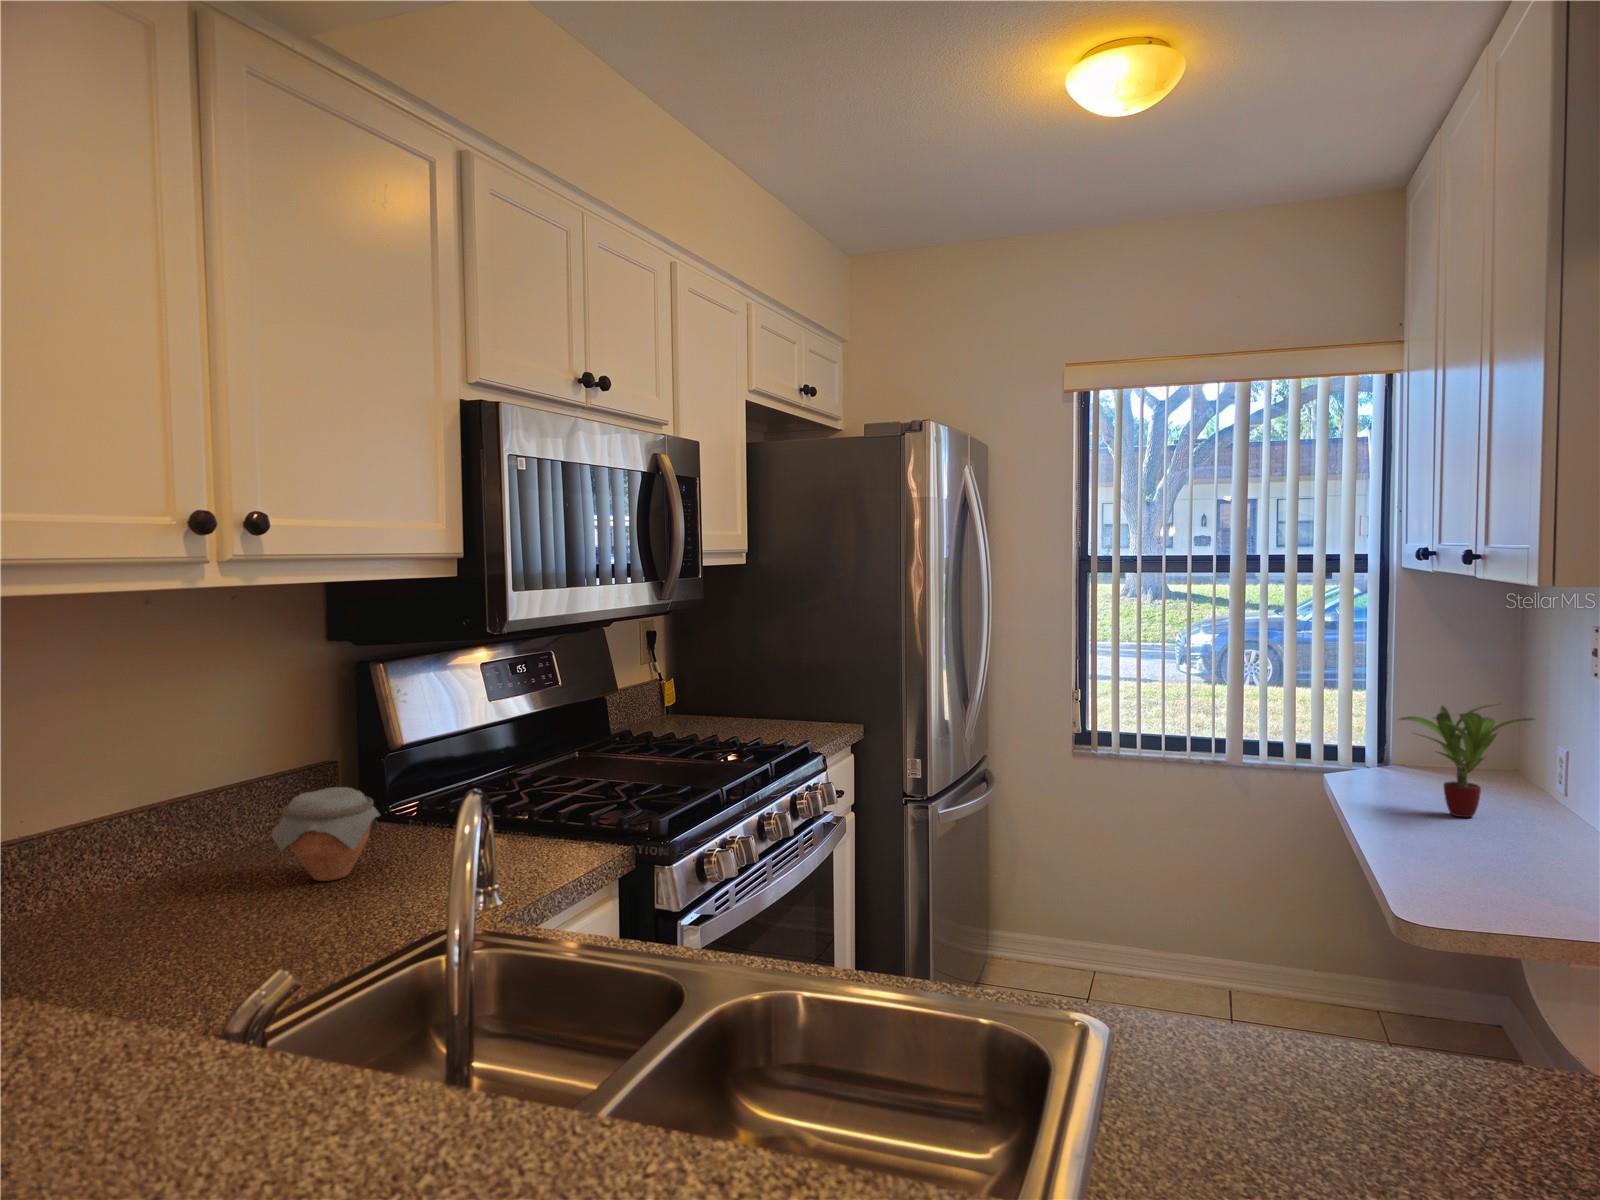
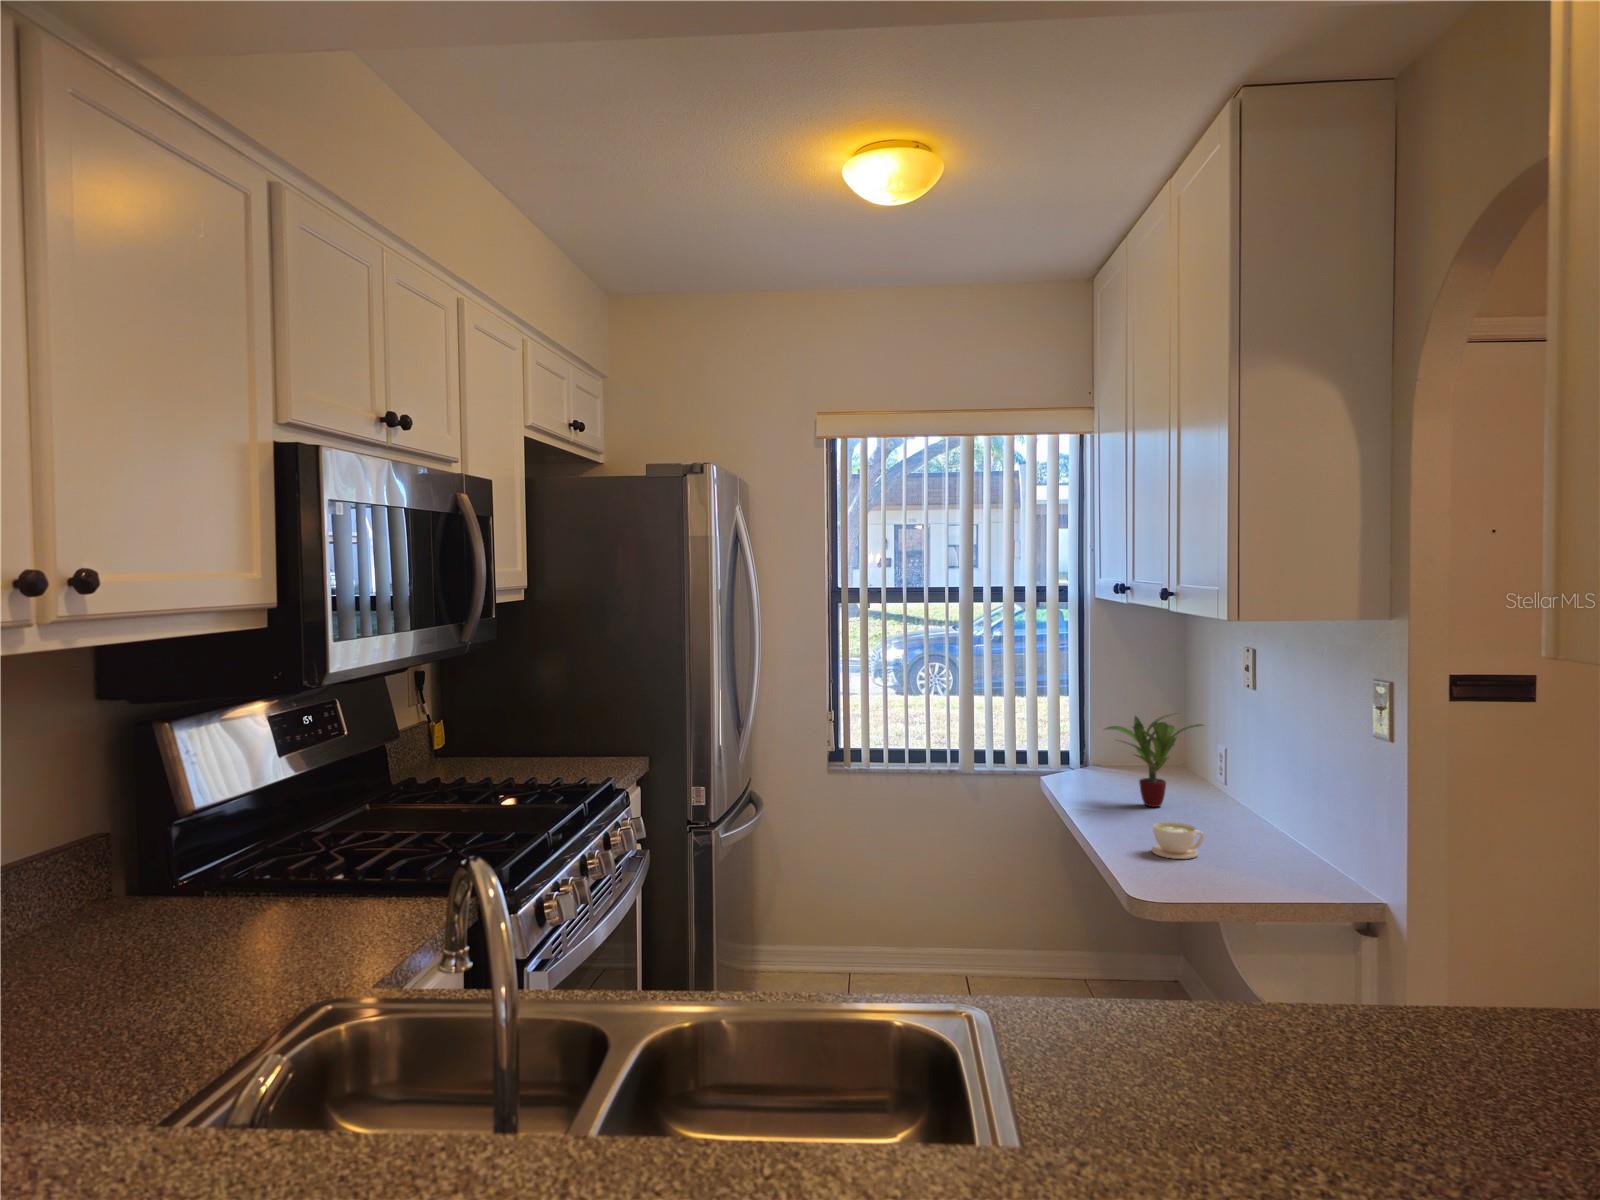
jar: present [271,787,380,881] -> none [70,864,201,971]
coffee cup: none [1441,834,1516,881] -> present [1152,822,1204,859]

